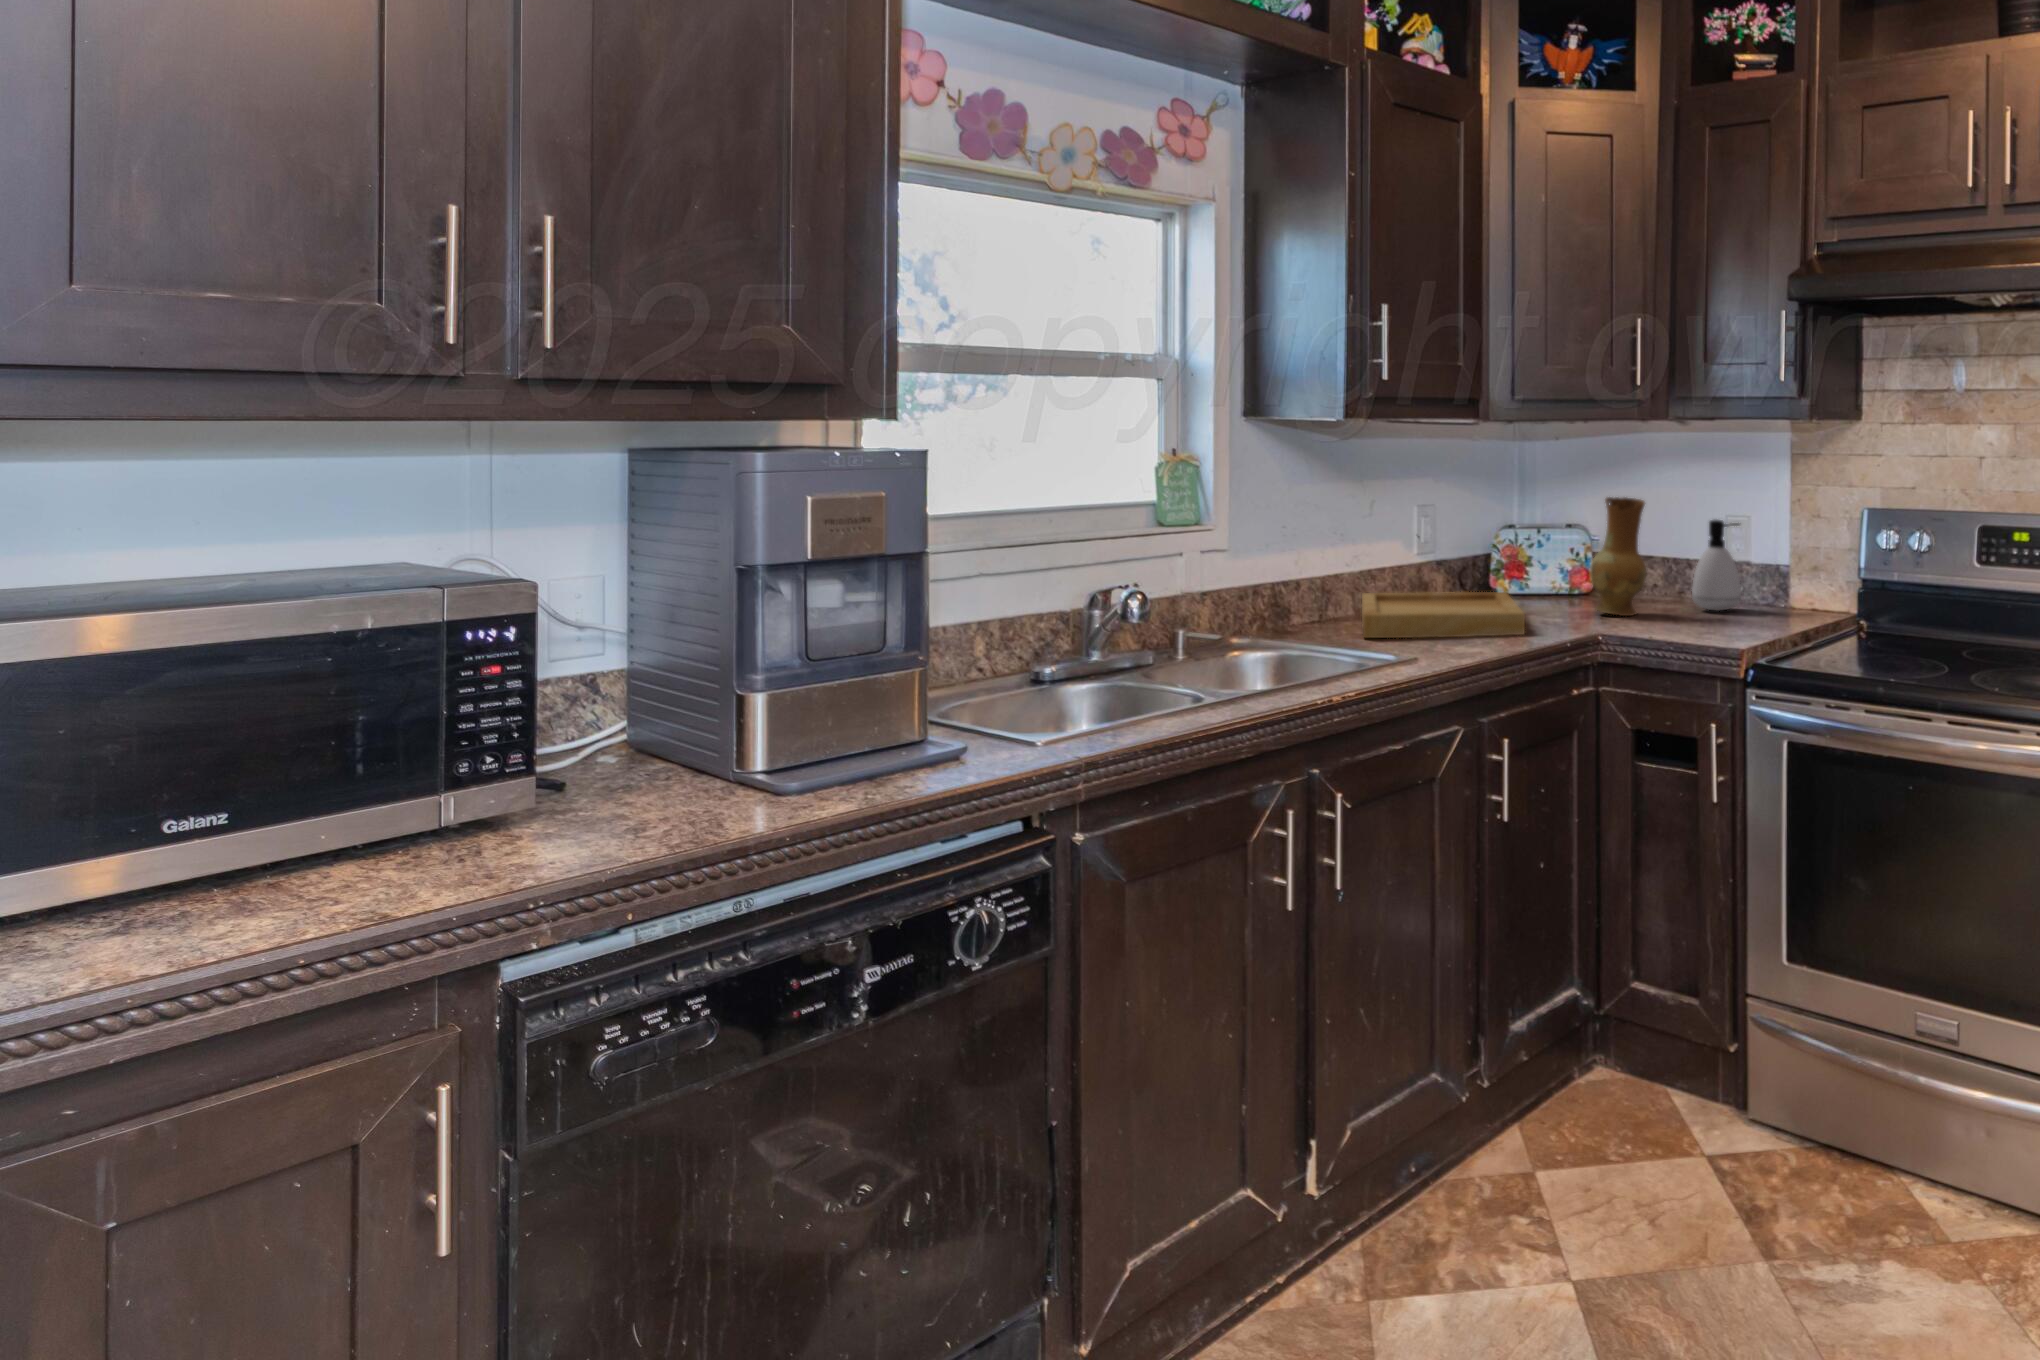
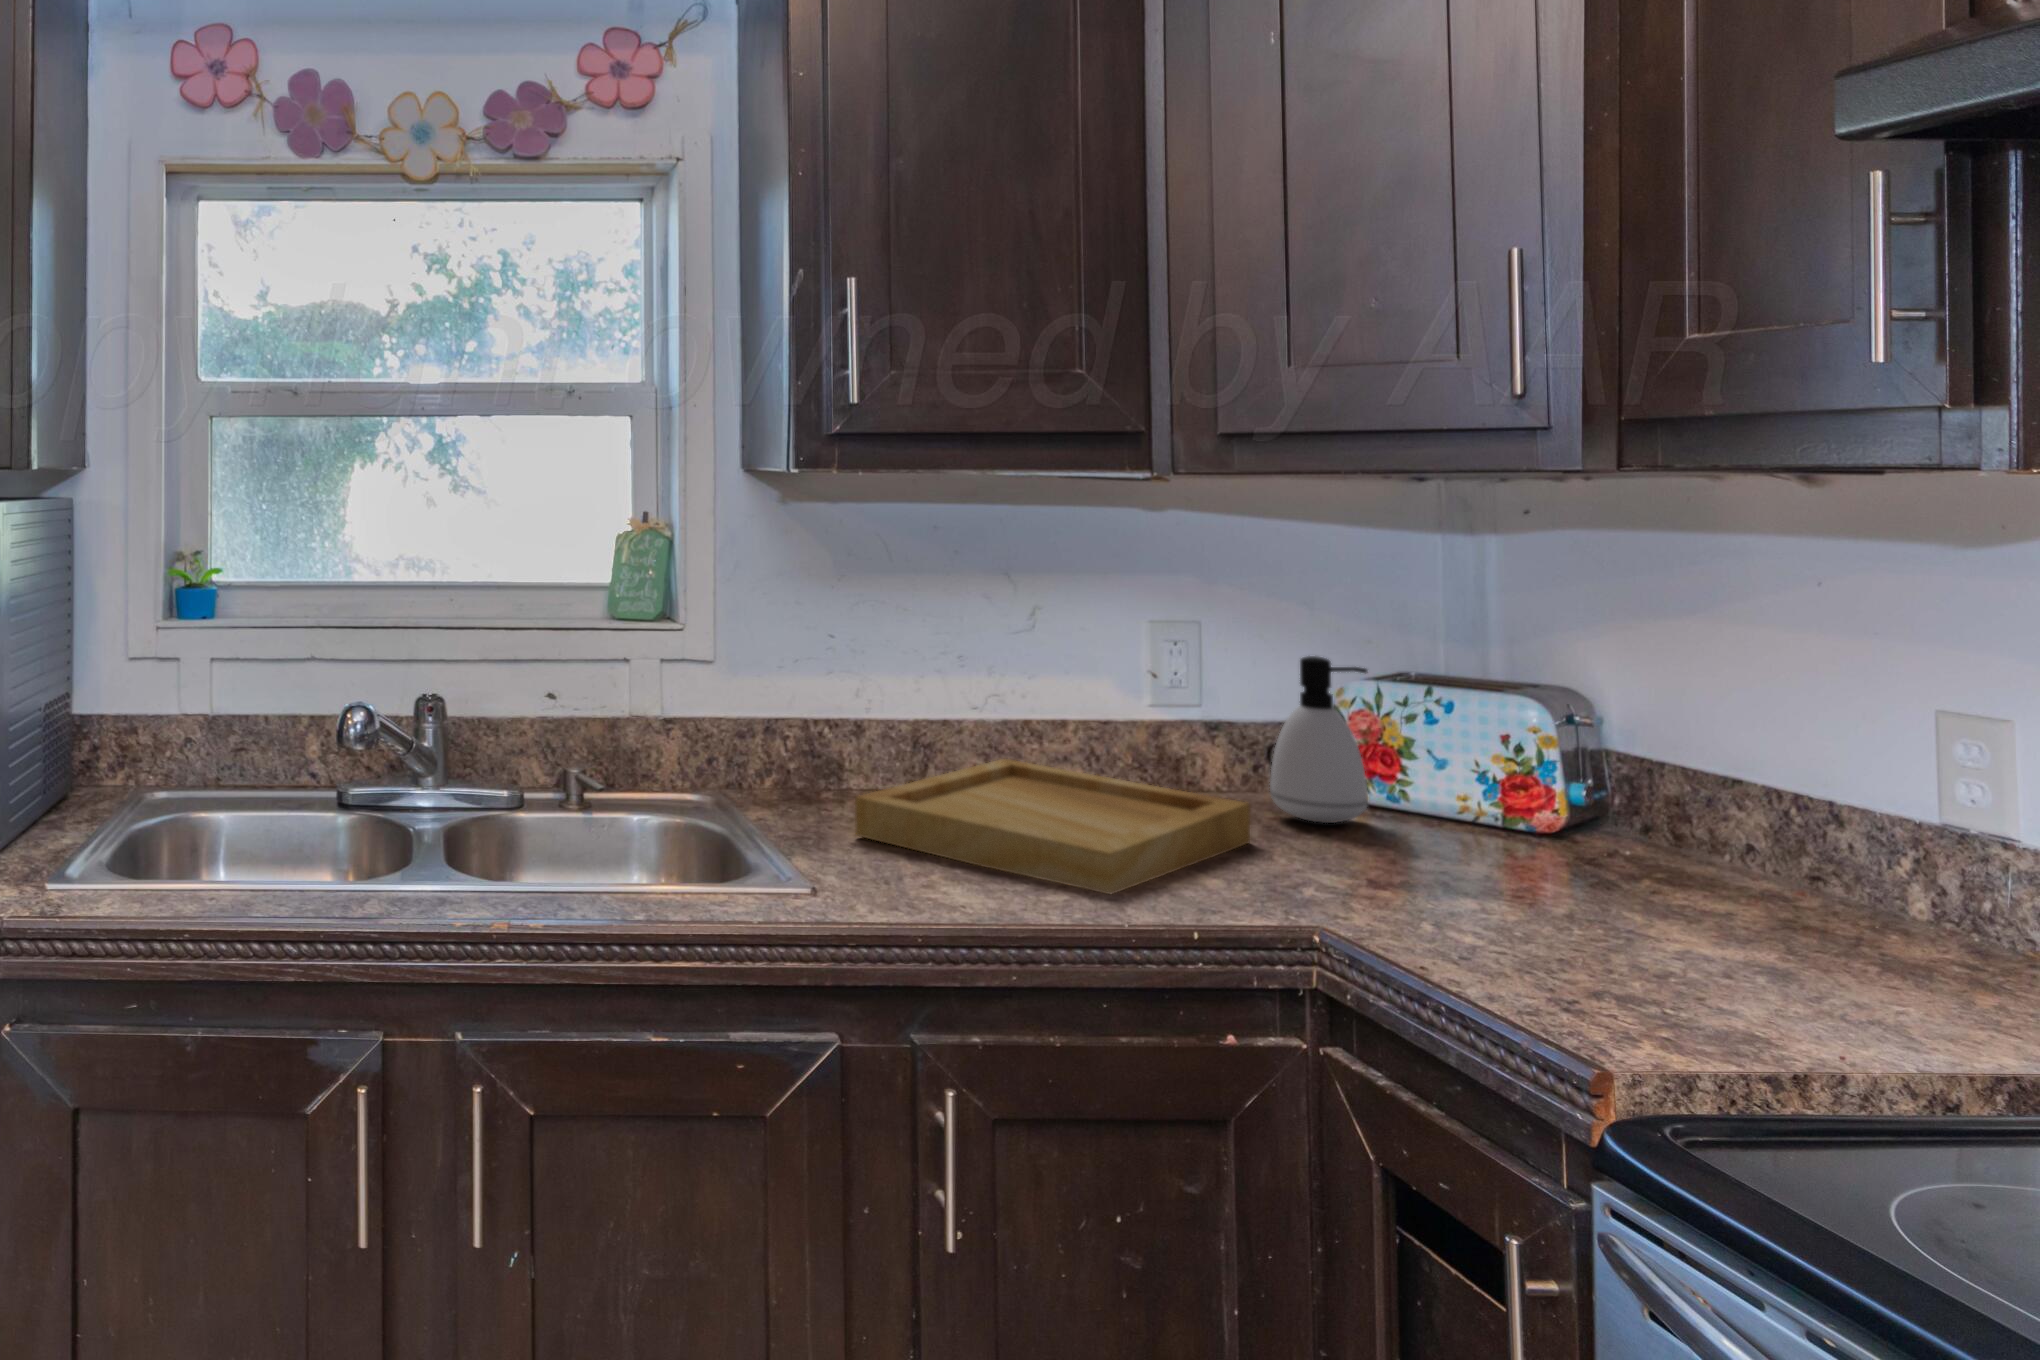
ceramic jug: present [1589,497,1646,616] -> none [1376,640,1520,910]
soap dispenser: present [1692,520,1741,611] -> present [1270,656,1368,823]

